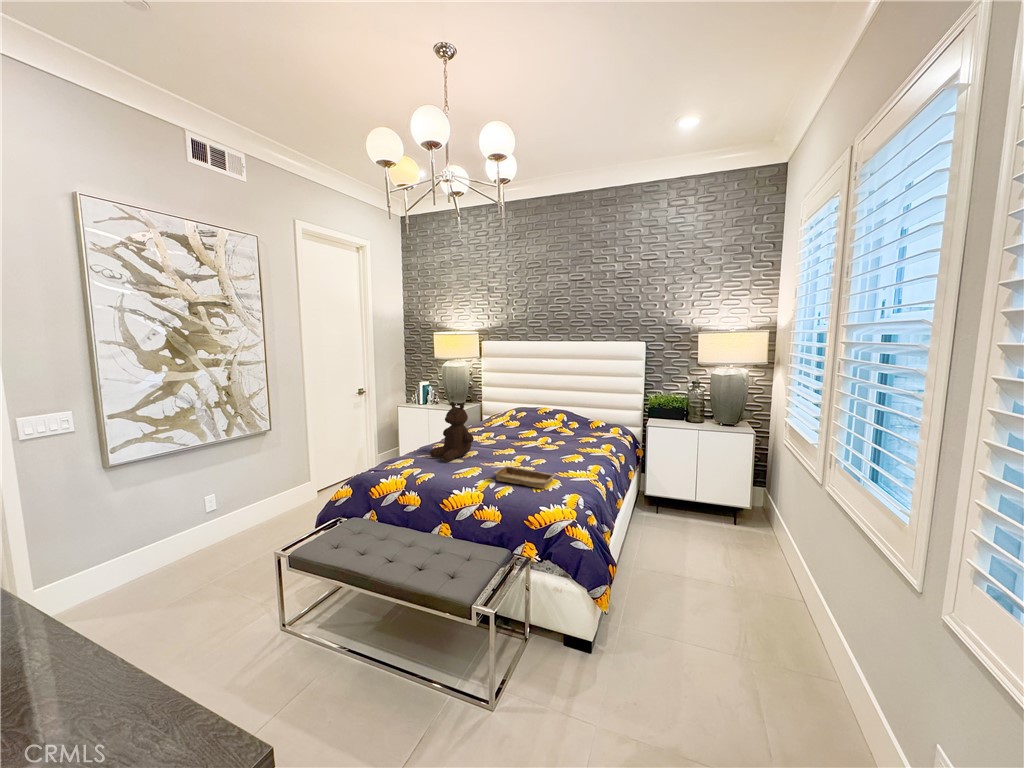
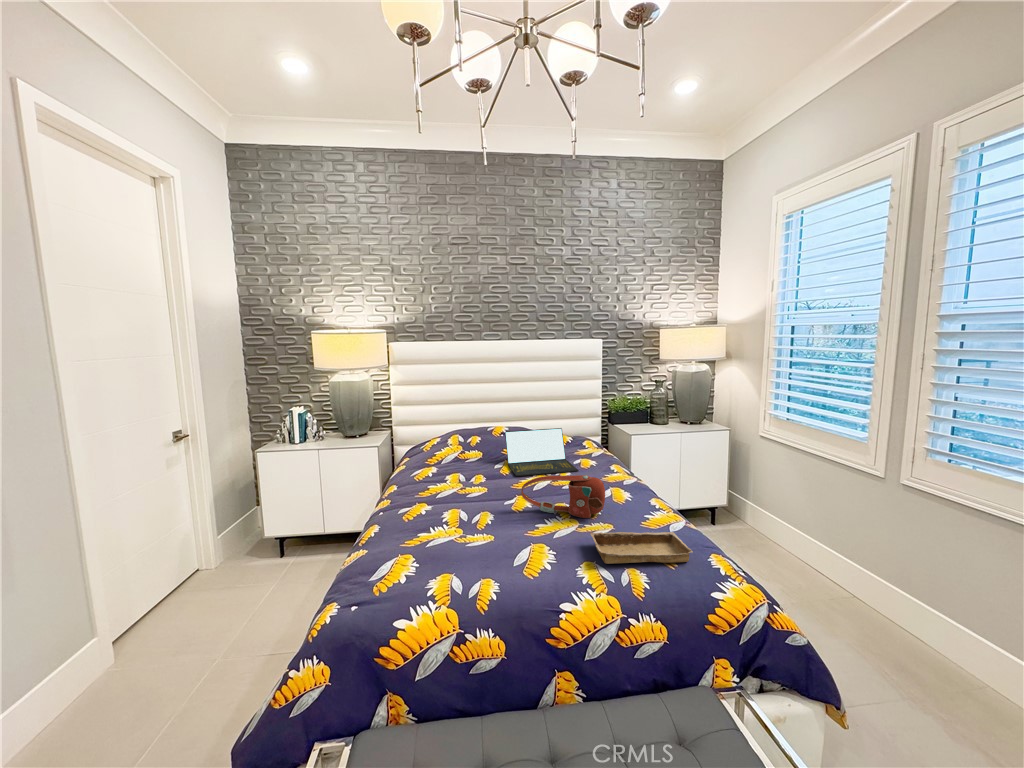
teddy bear: present [430,402,474,462] -> none [429,439,501,543]
laptop: none [526,409,579,442] -> present [505,428,578,476]
handbag: none [496,433,543,464] -> present [521,475,605,518]

